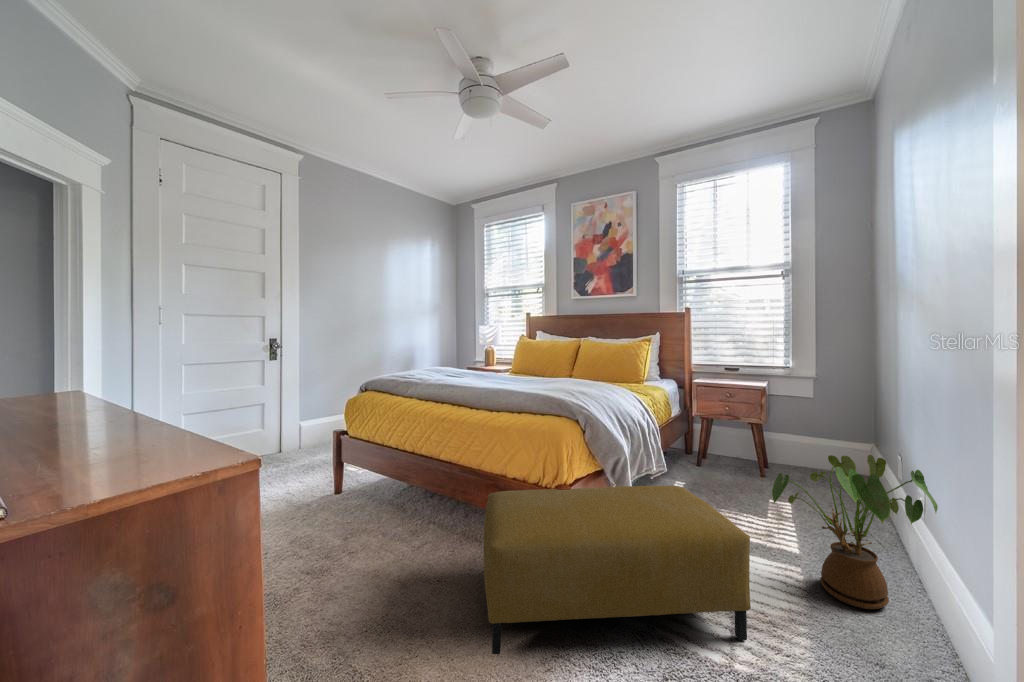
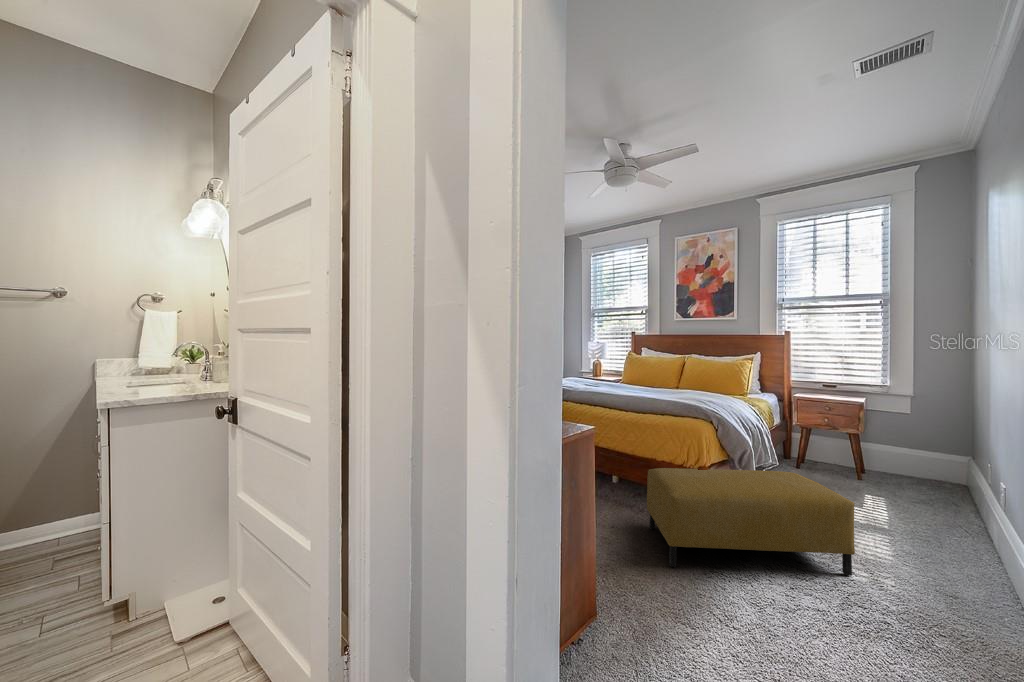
house plant: present [772,455,938,609] -> none [871,454,1006,569]

